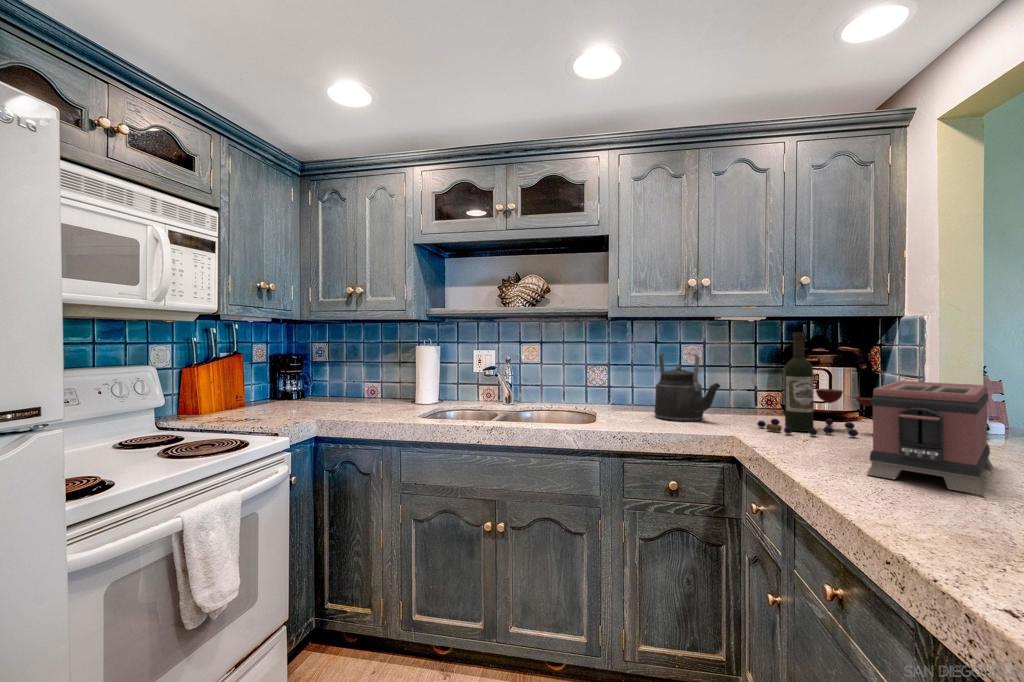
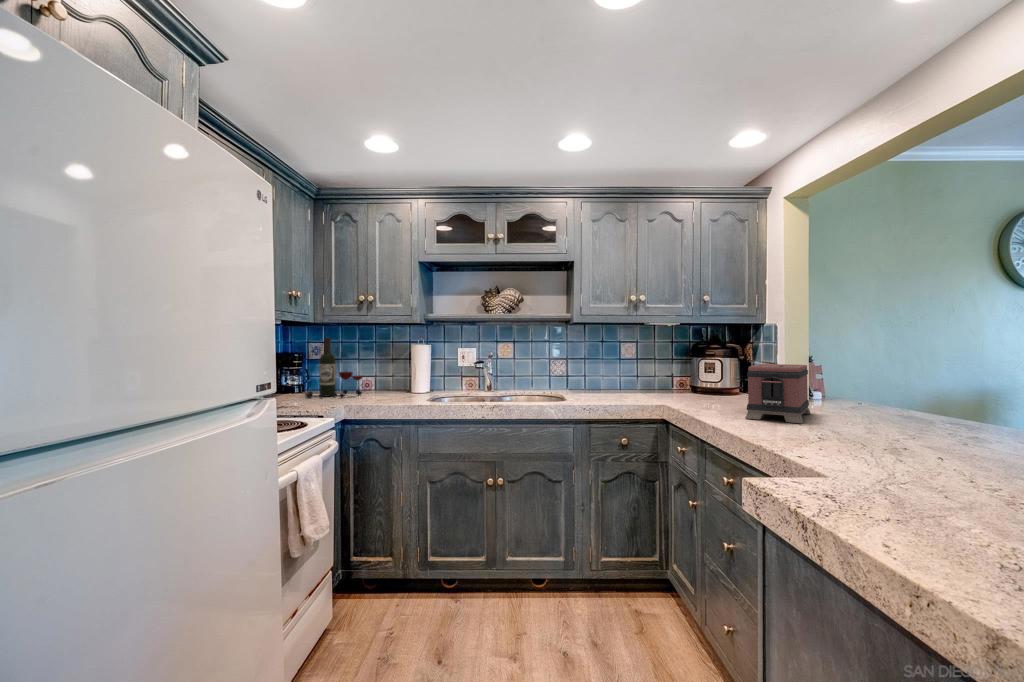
wine bottle: present [757,332,872,437] -> present [305,338,363,398]
kettle: present [654,353,720,421] -> none [606,350,653,399]

